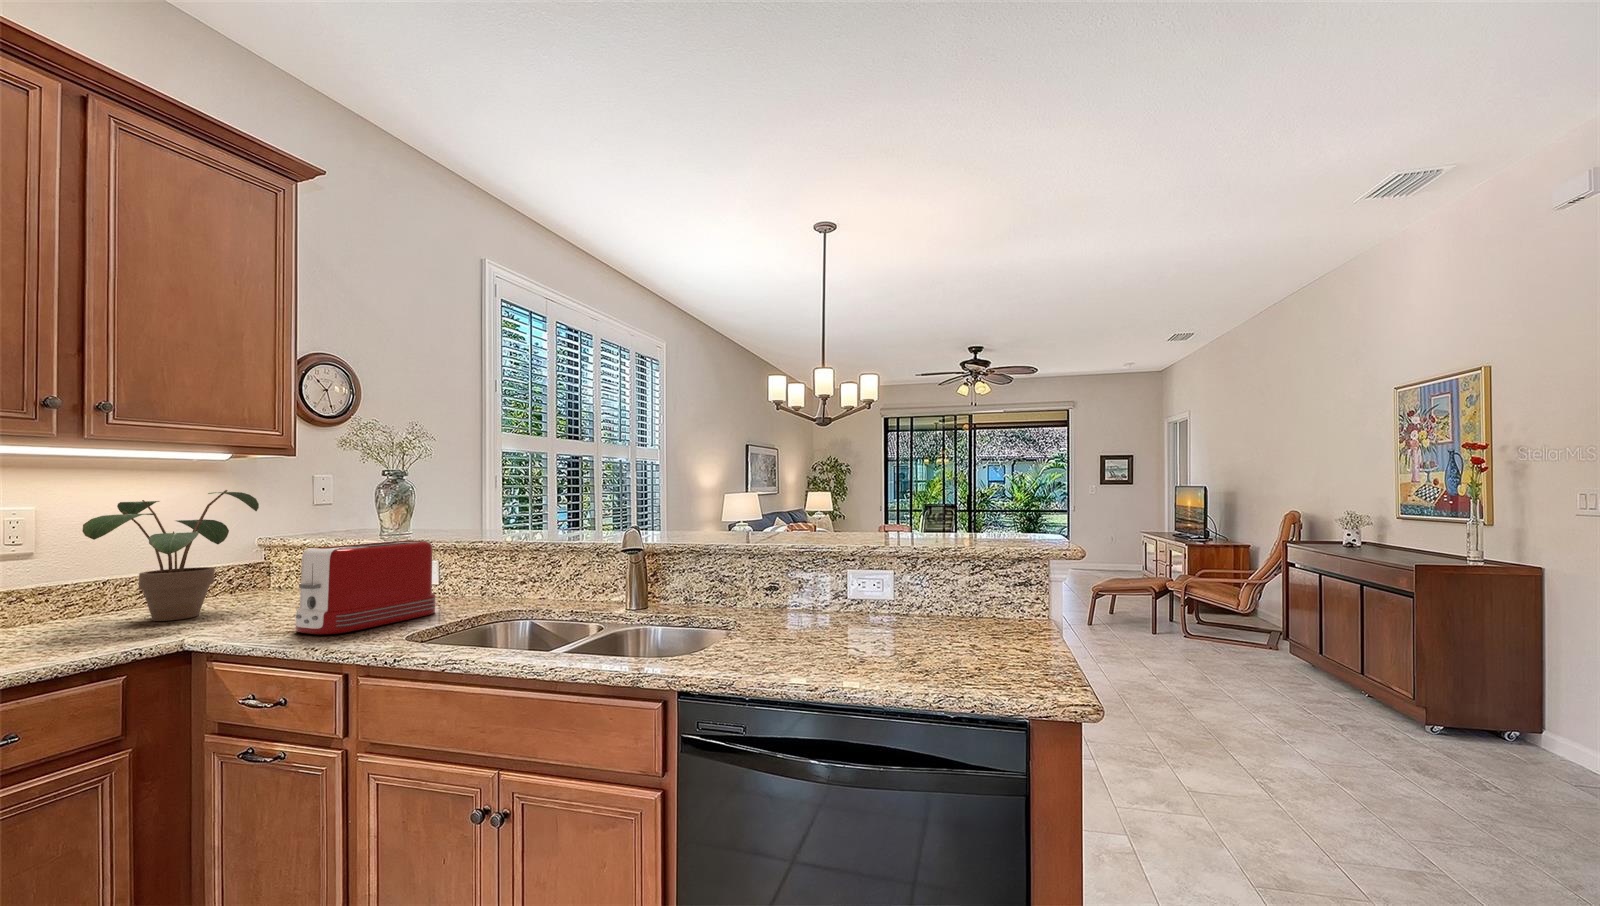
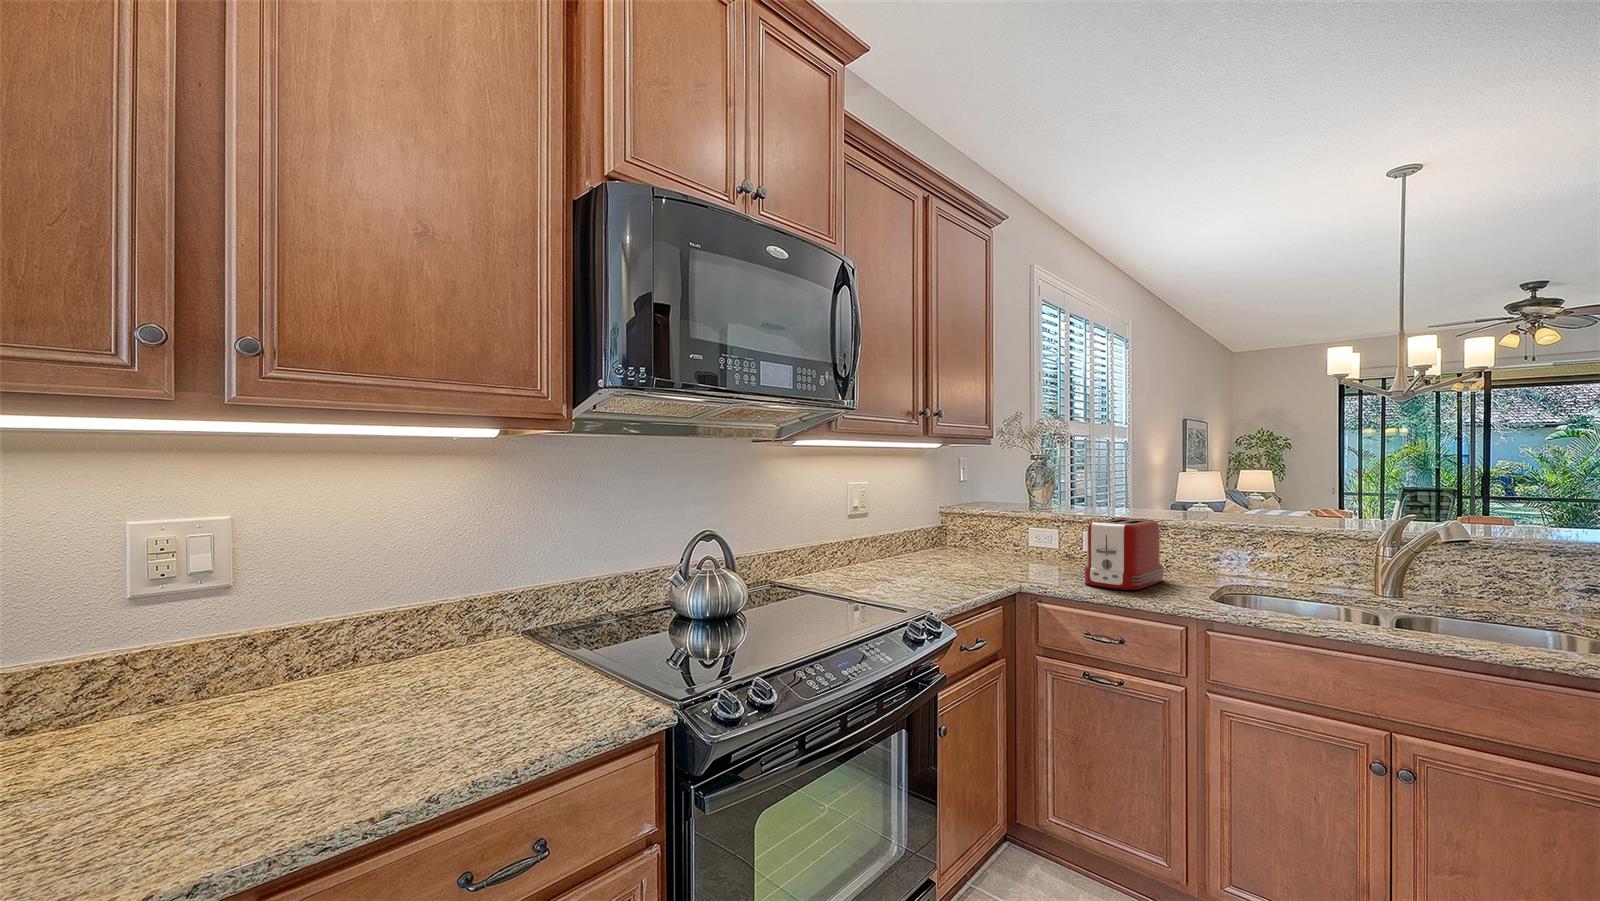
potted plant: present [82,490,259,621] -> none [910,472,988,566]

